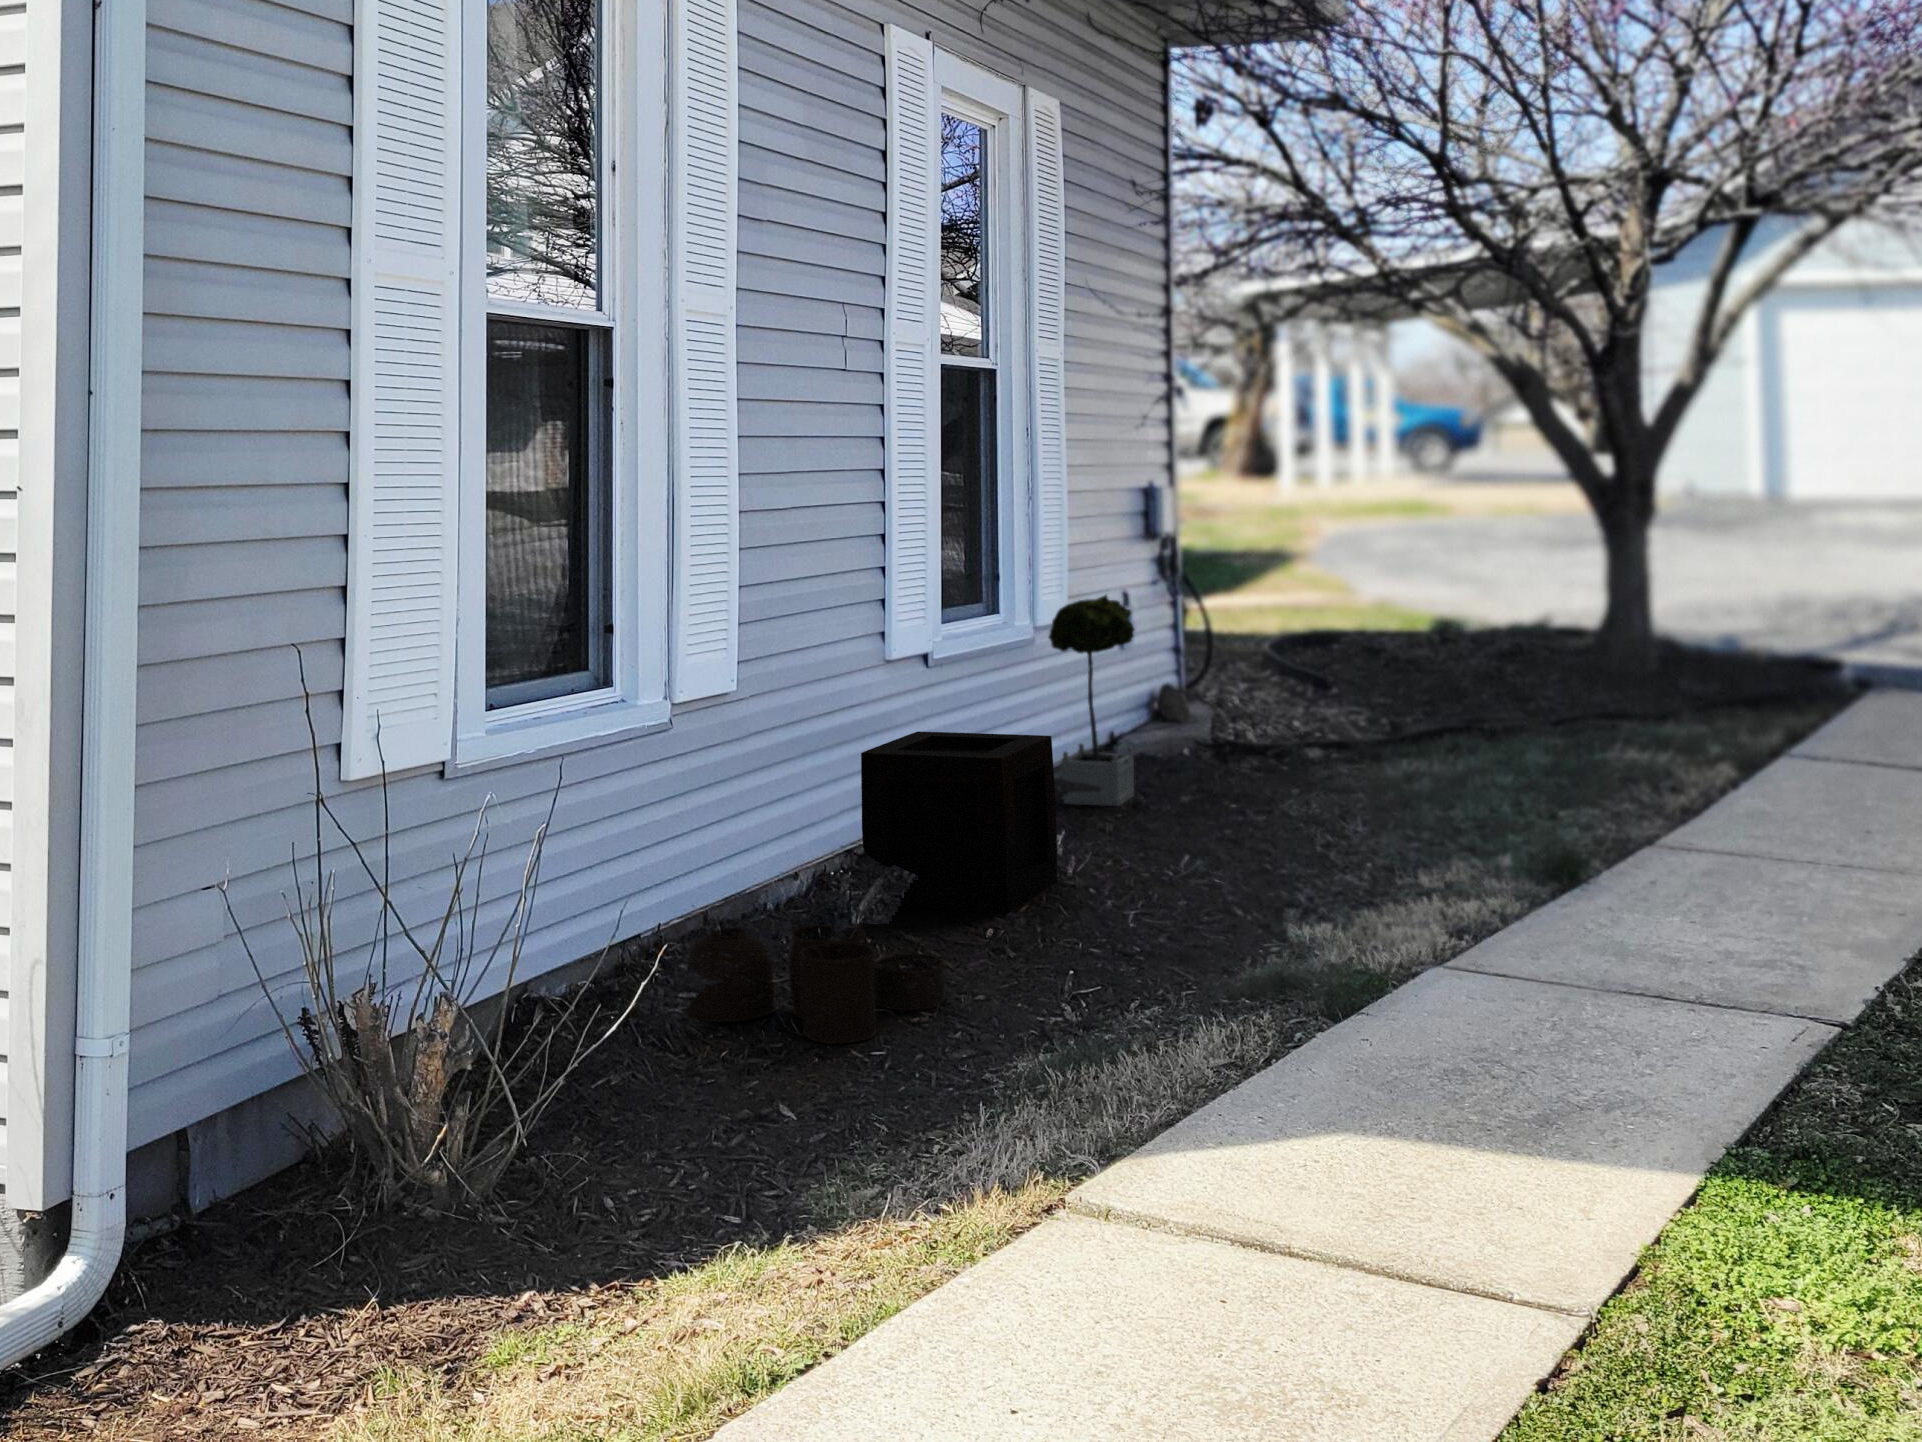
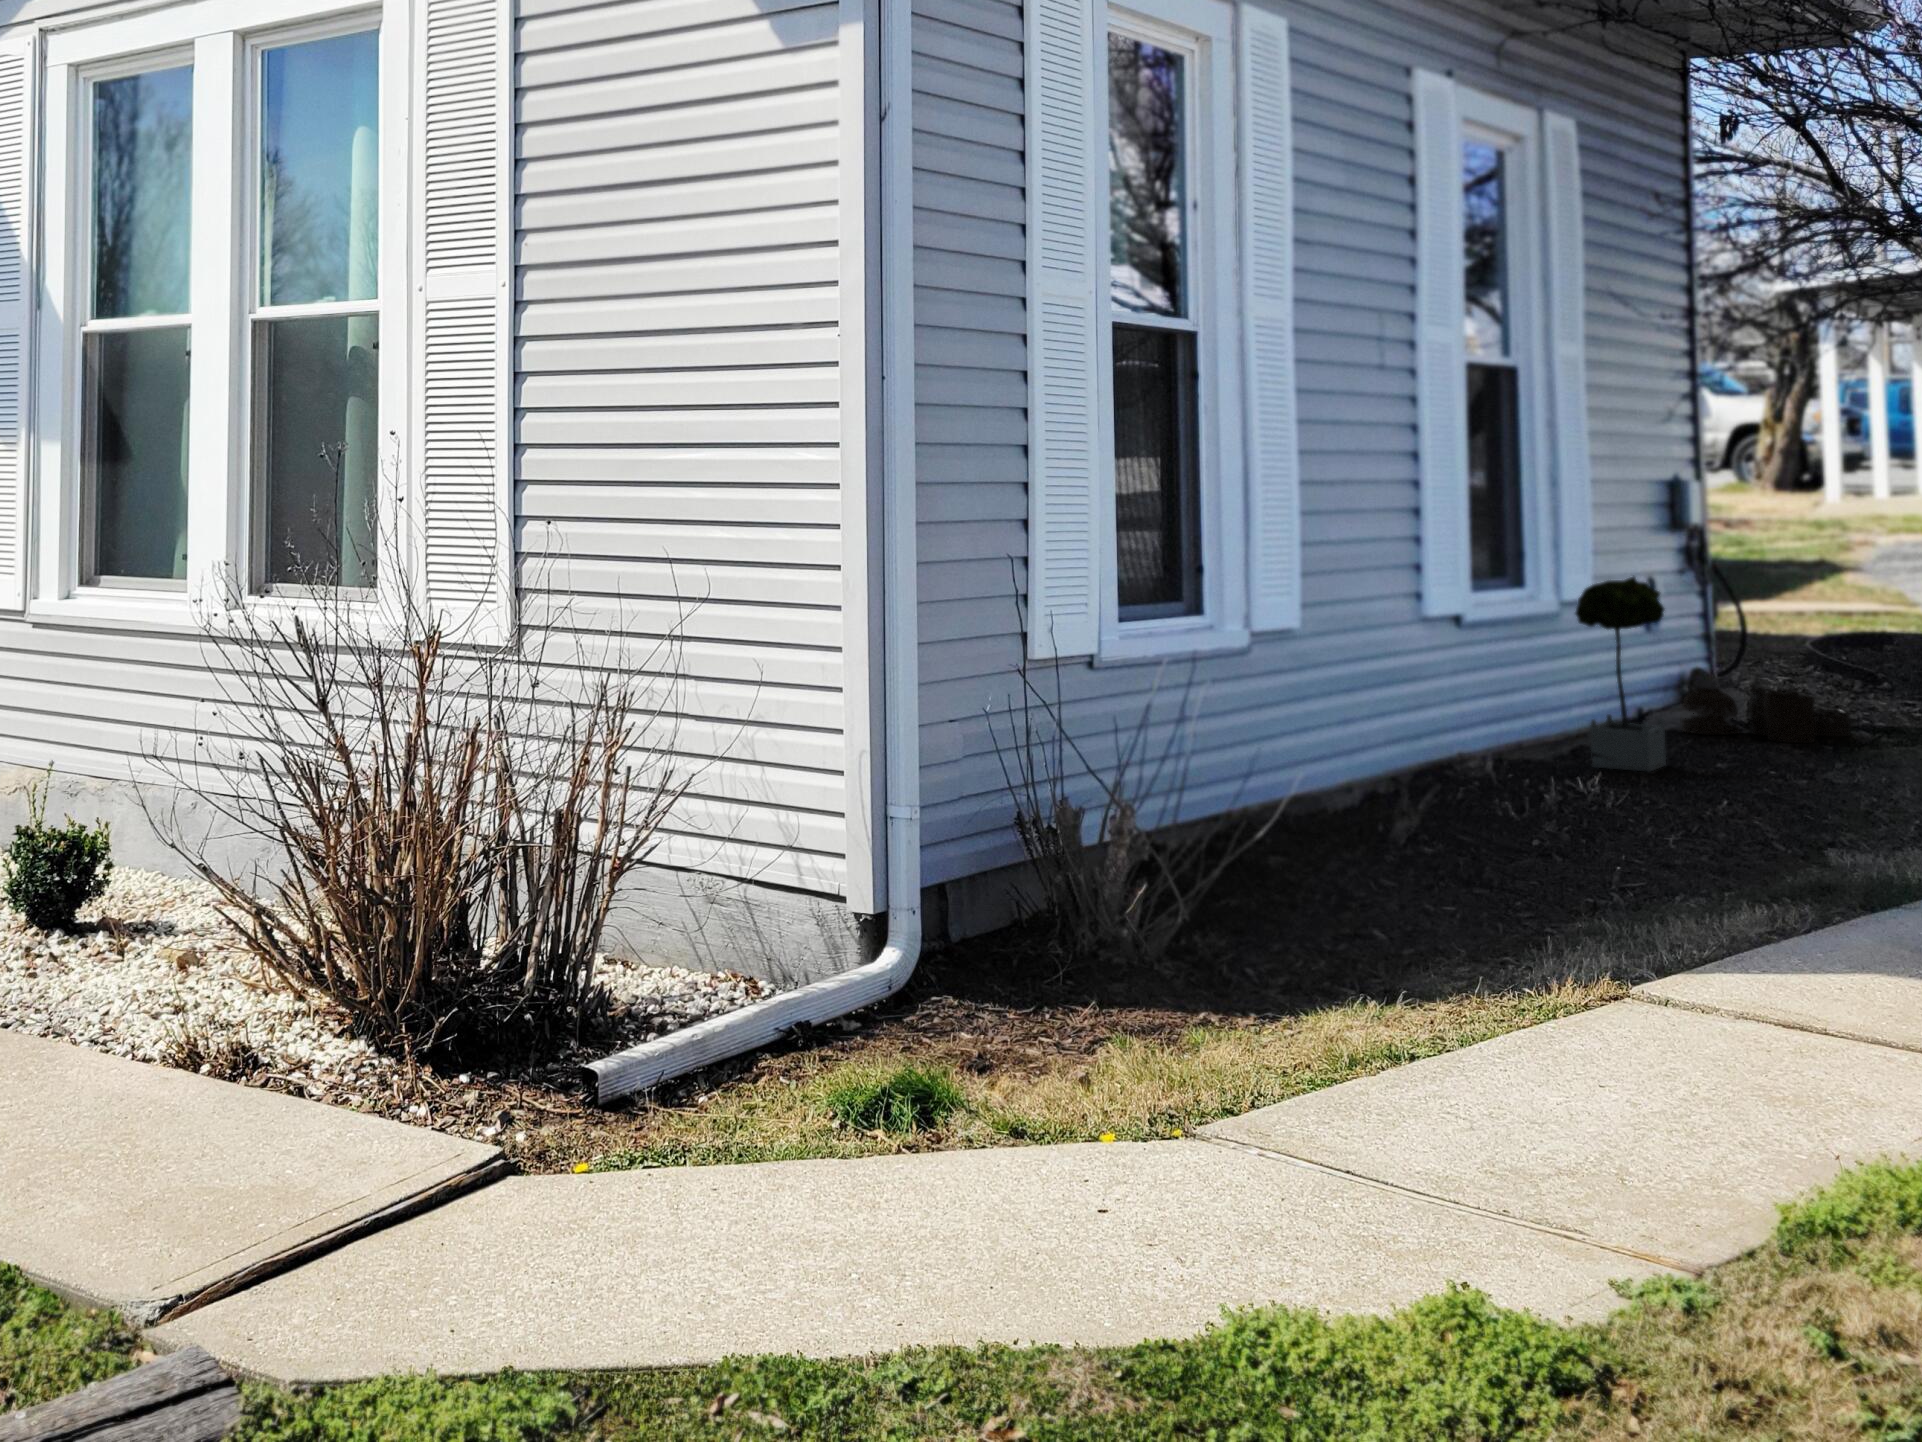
wooden crate: present [861,731,1057,914] -> none [1404,684,1594,838]
woven basket: present [685,916,946,1044] -> present [1681,687,1851,743]

